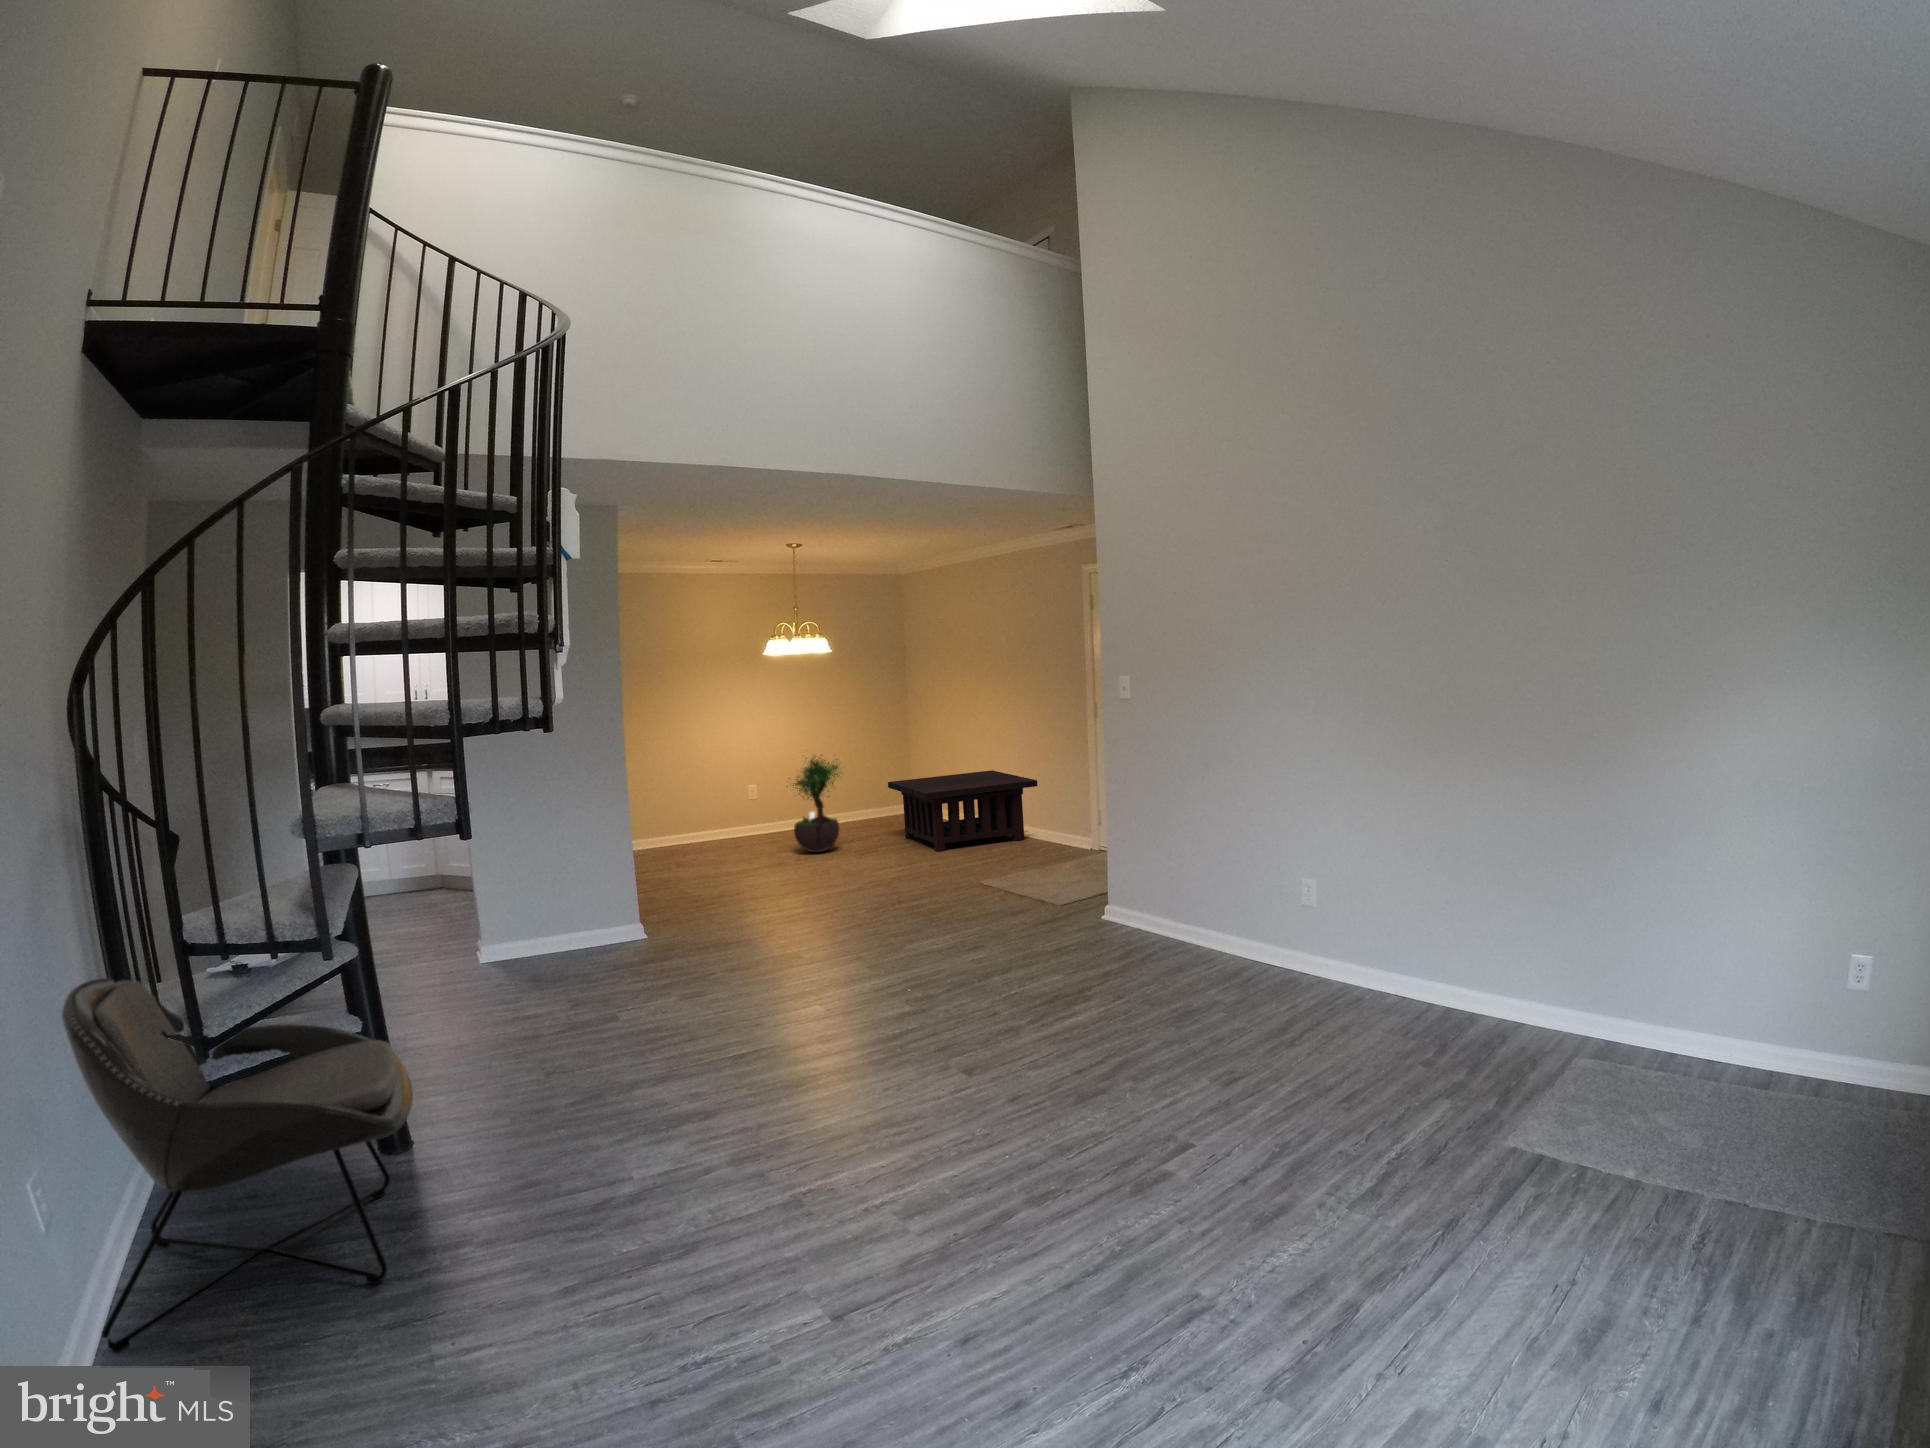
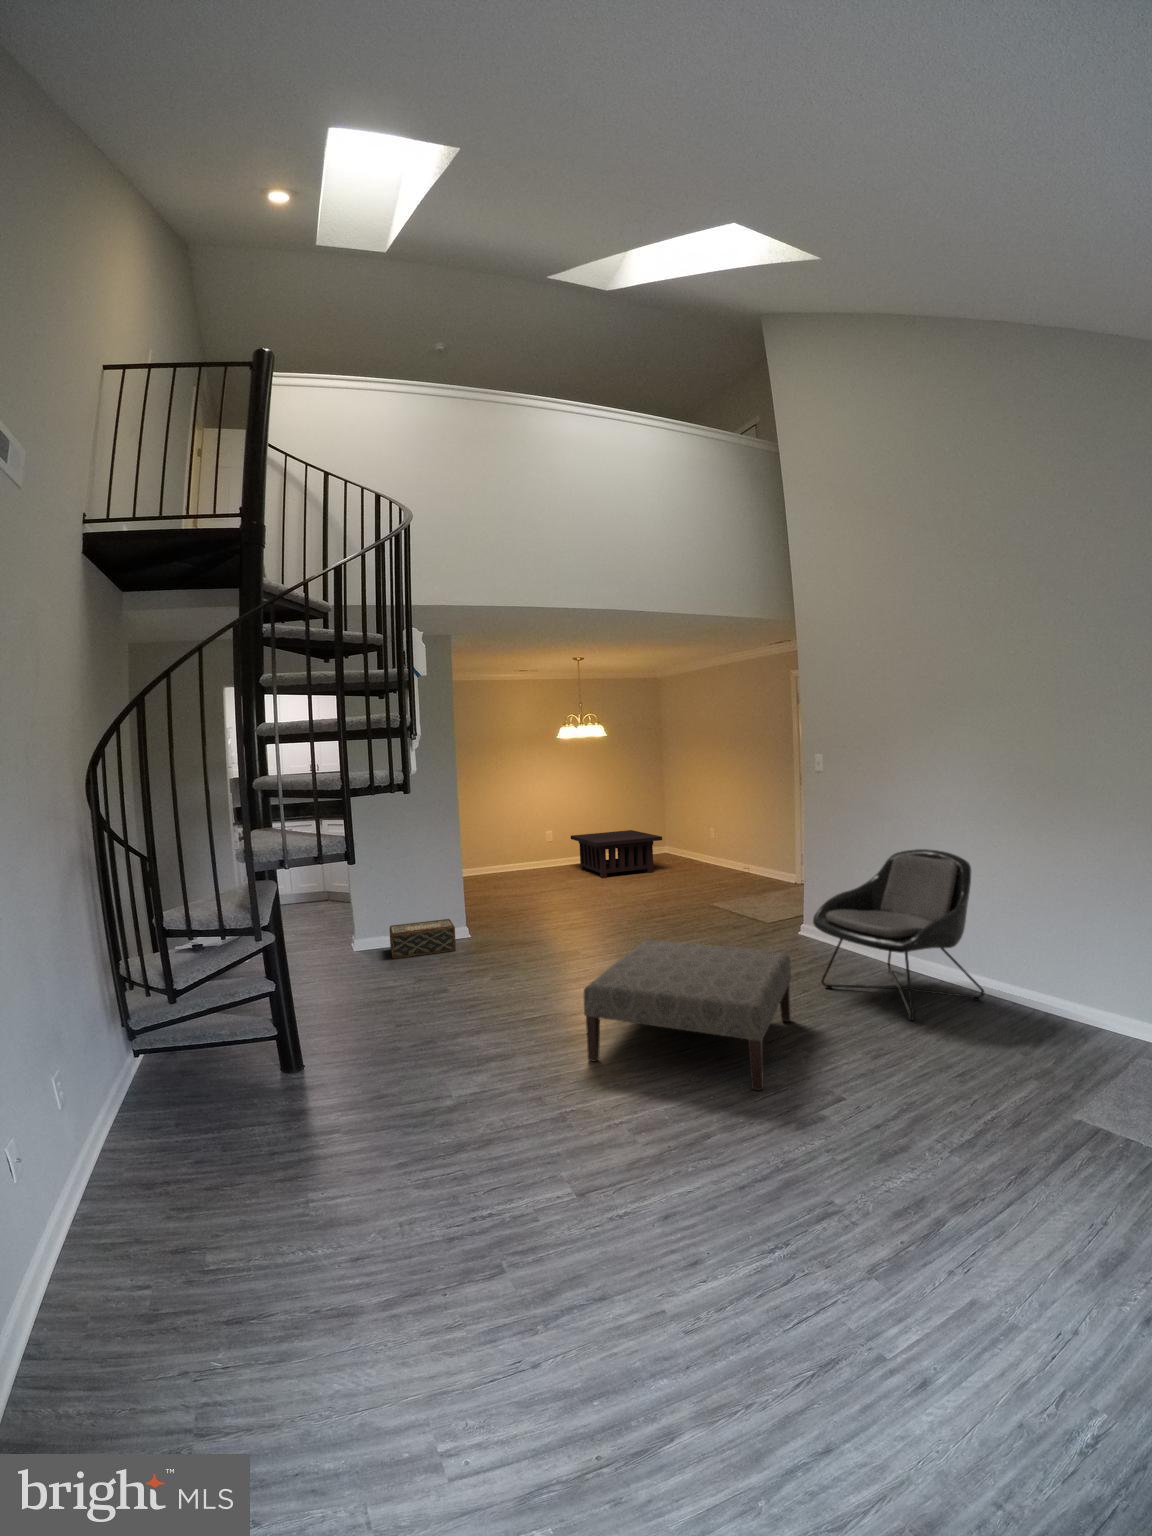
potted tree: present [787,755,842,852] -> none [513,815,547,876]
woven basket: none [564,923,673,988] -> present [390,919,456,959]
ottoman: none [833,942,1157,1145] -> present [584,940,791,1090]
lounge chair: present [62,978,413,1353] -> present [813,849,984,1021]

